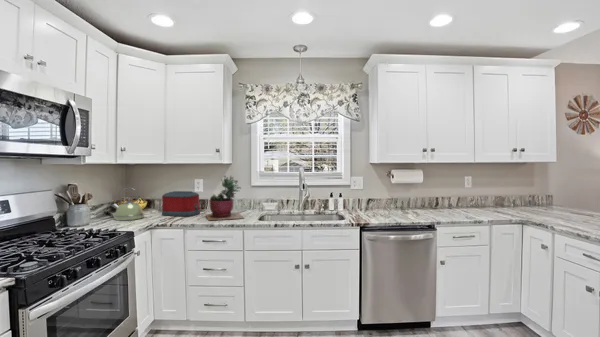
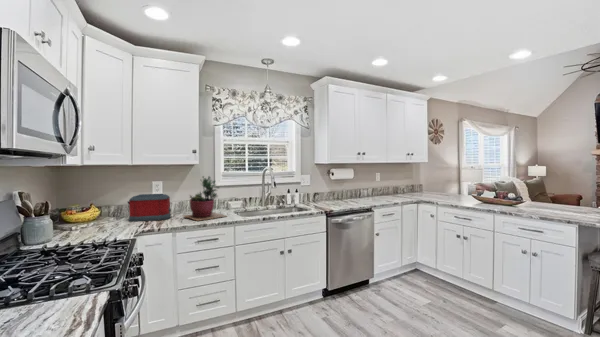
kettle: present [112,193,144,221] -> none [71,192,115,231]

